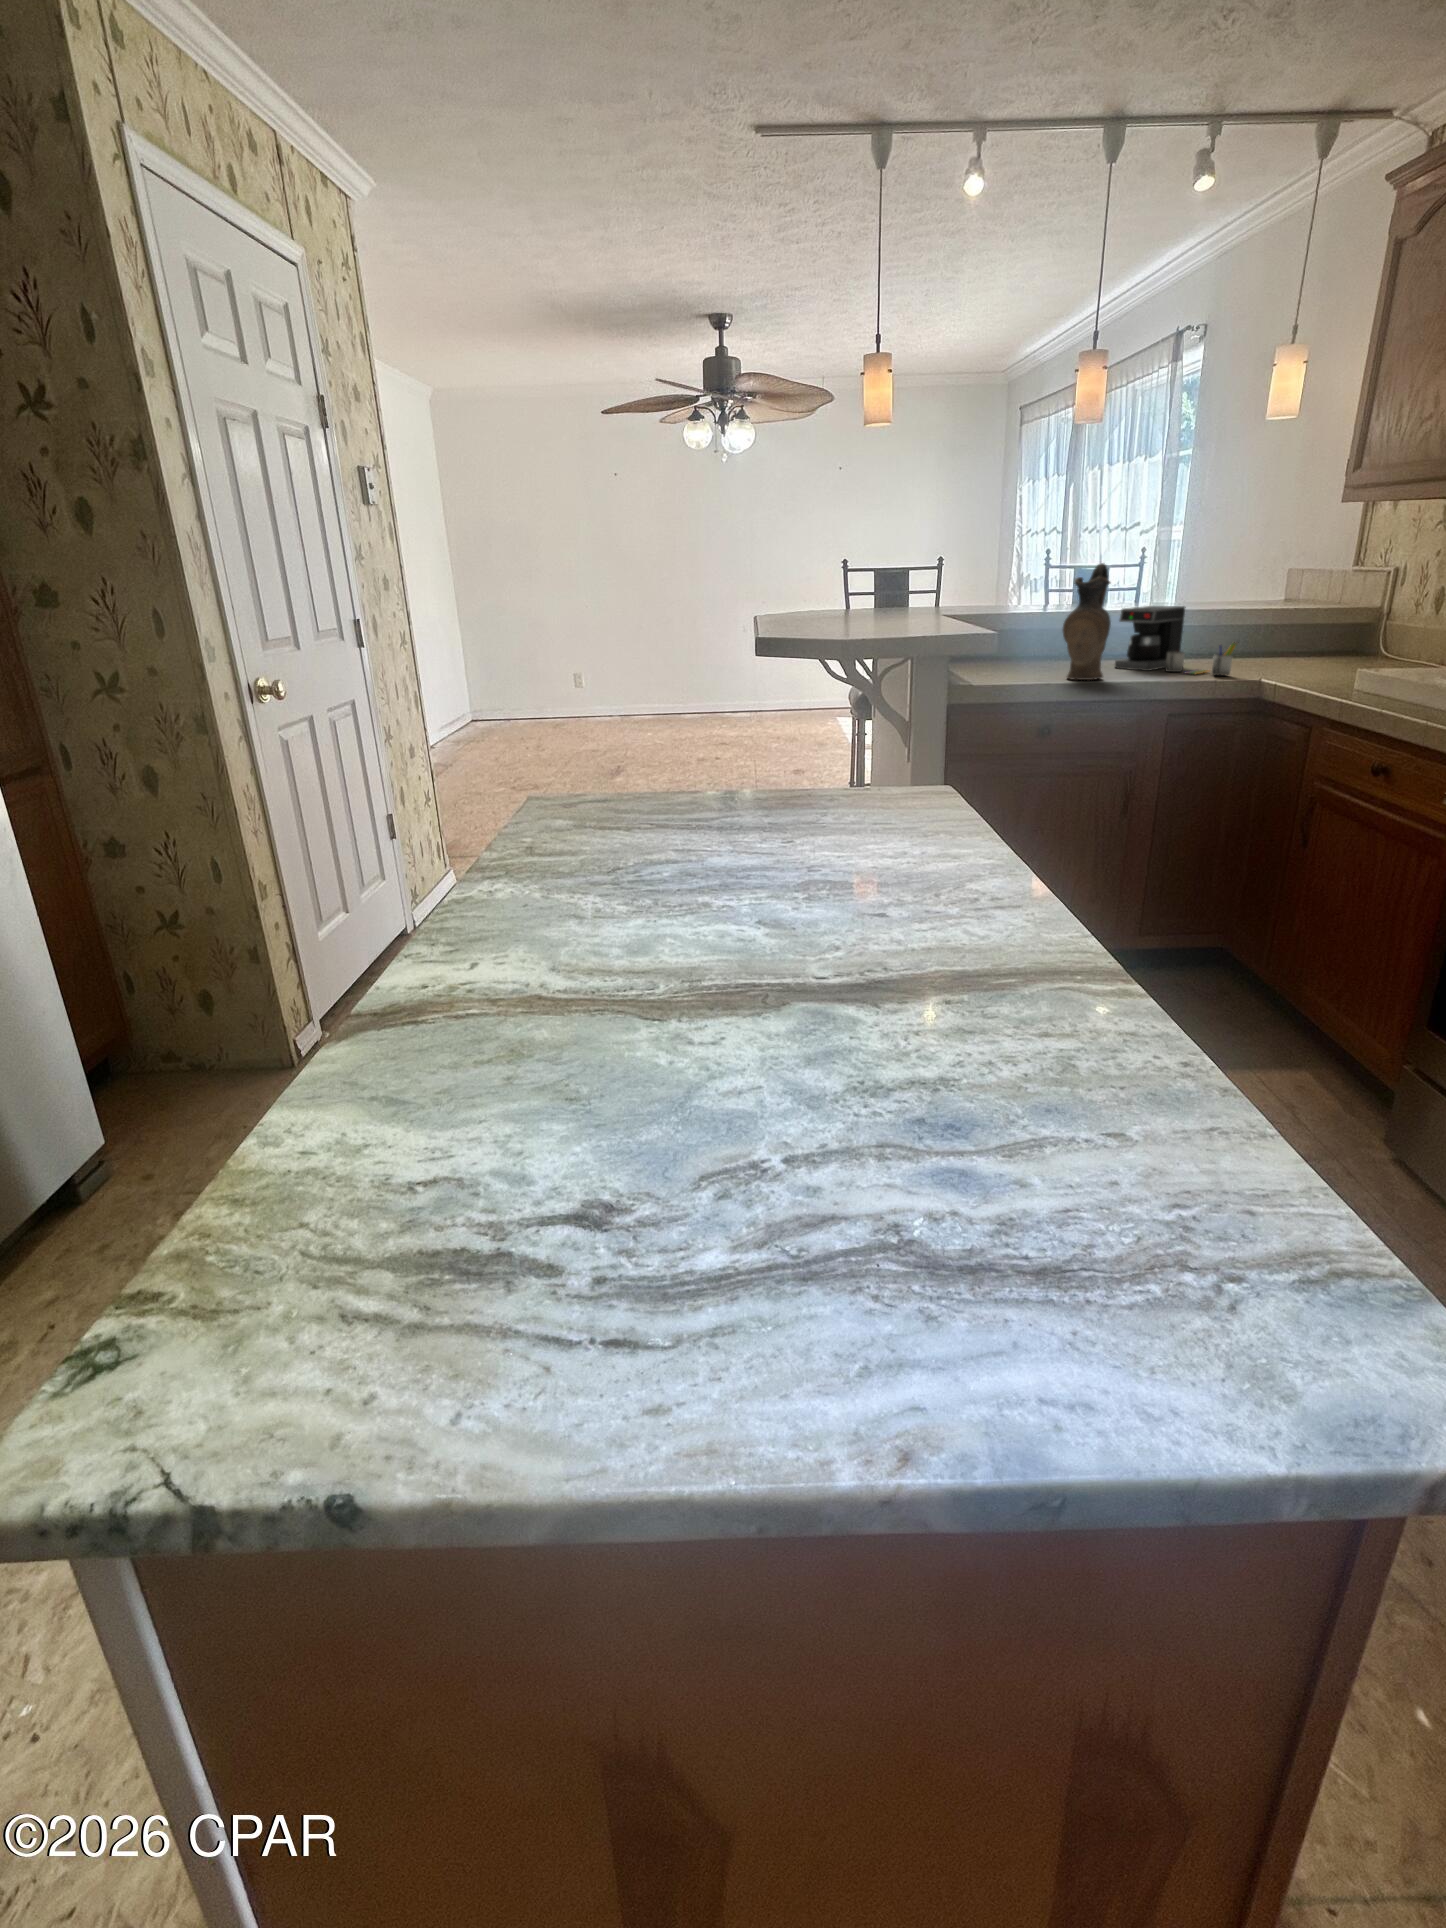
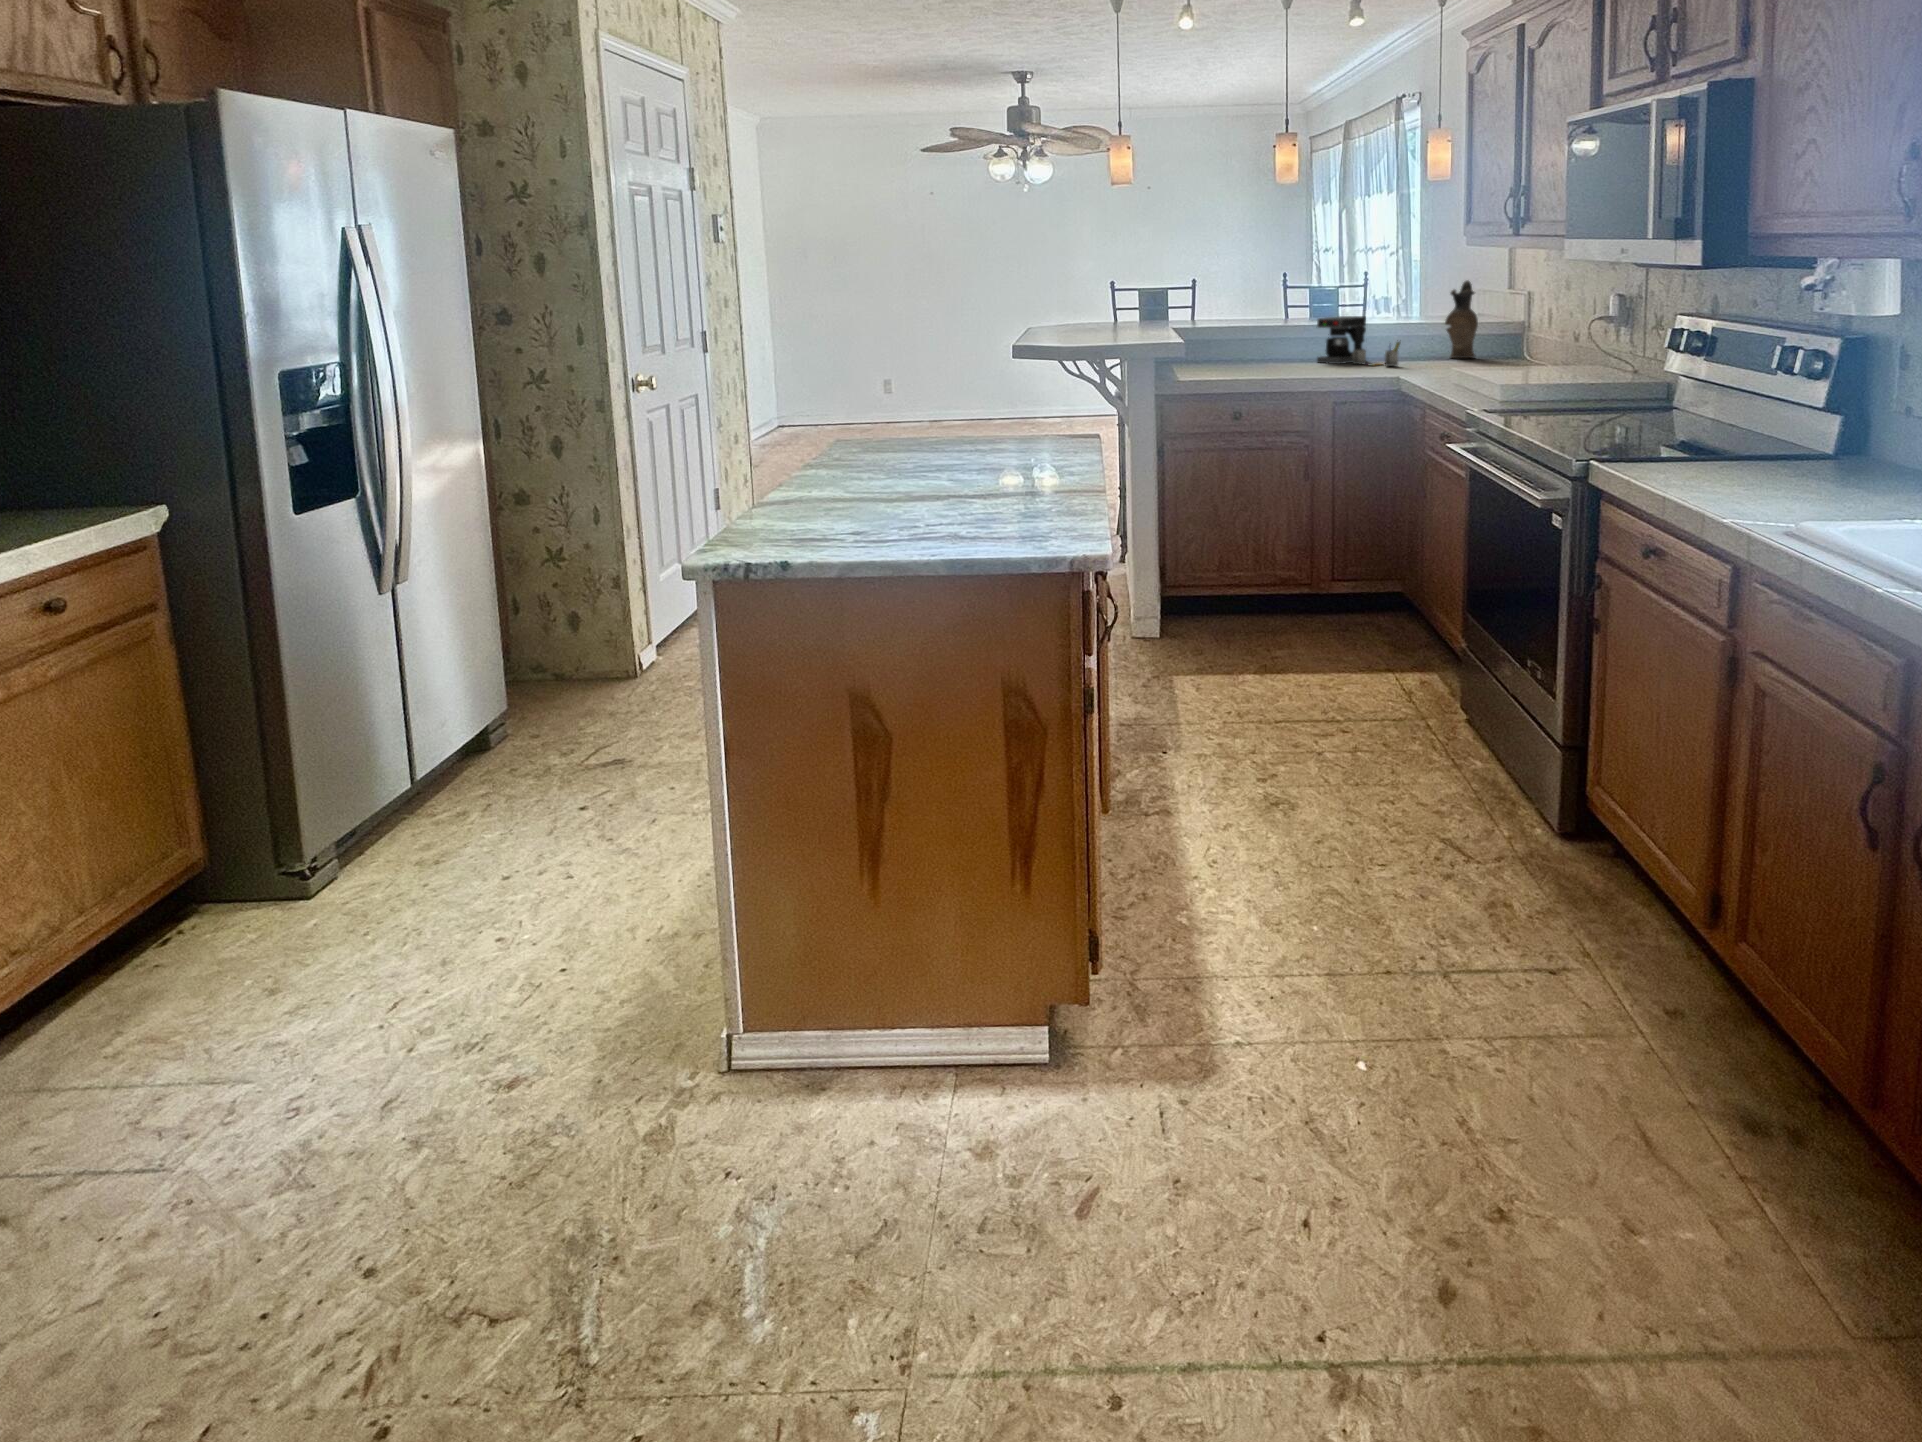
ceramic pitcher: present [1063,563,1111,680] -> present [1445,280,1478,358]

